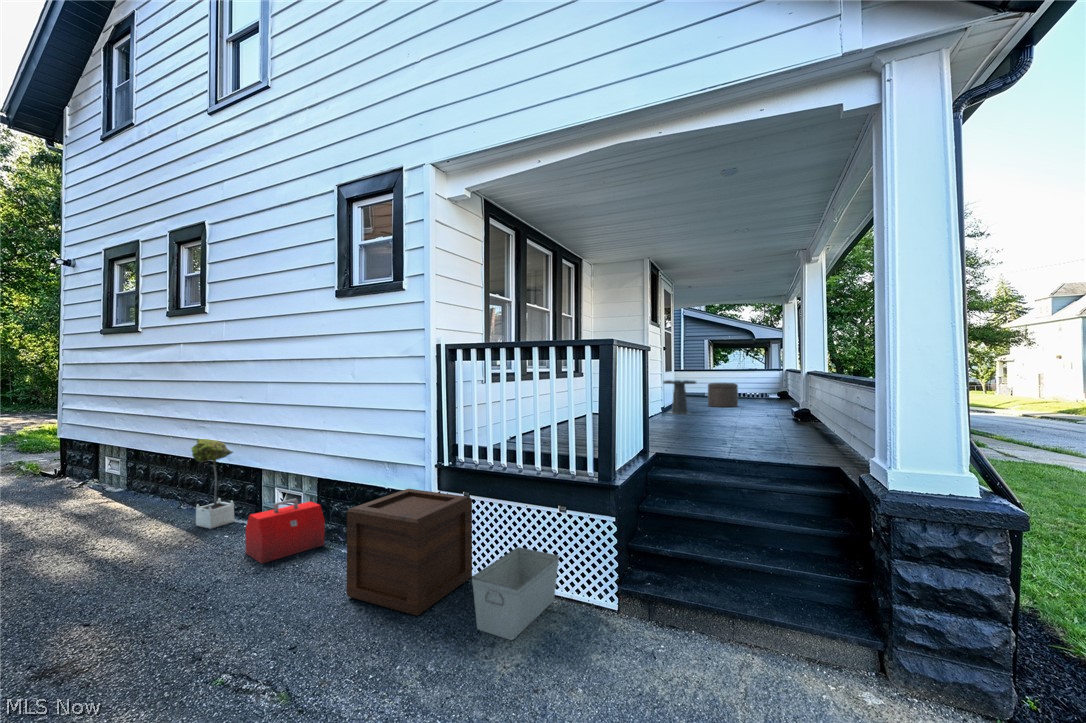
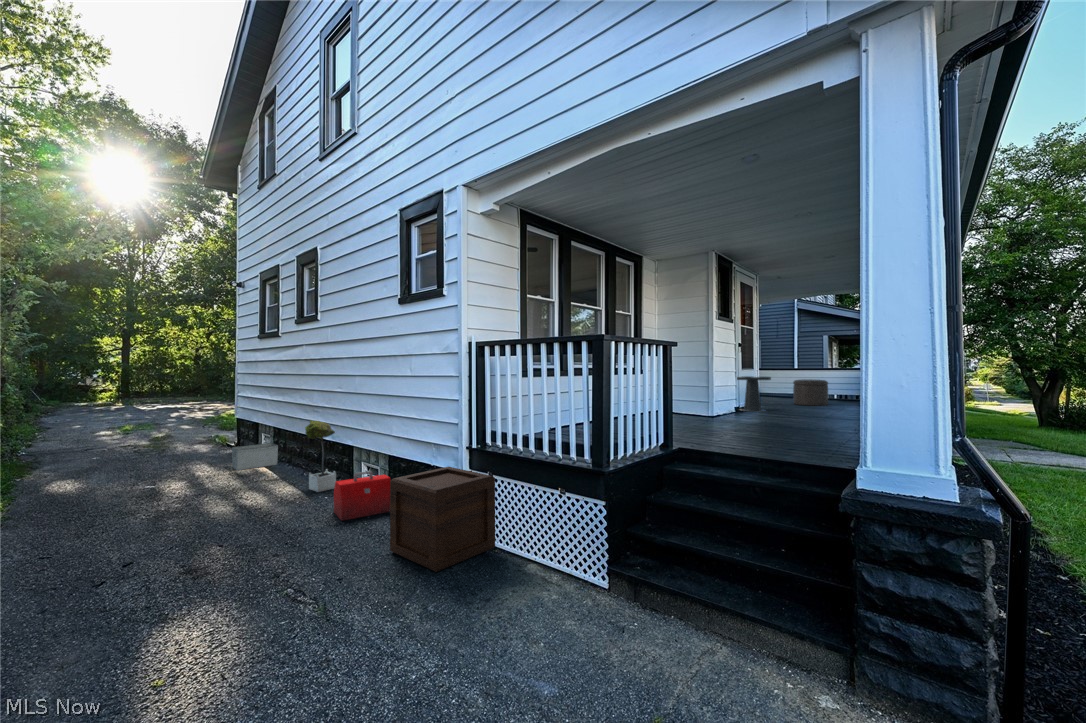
storage bin: present [472,547,559,640] -> present [232,443,278,470]

